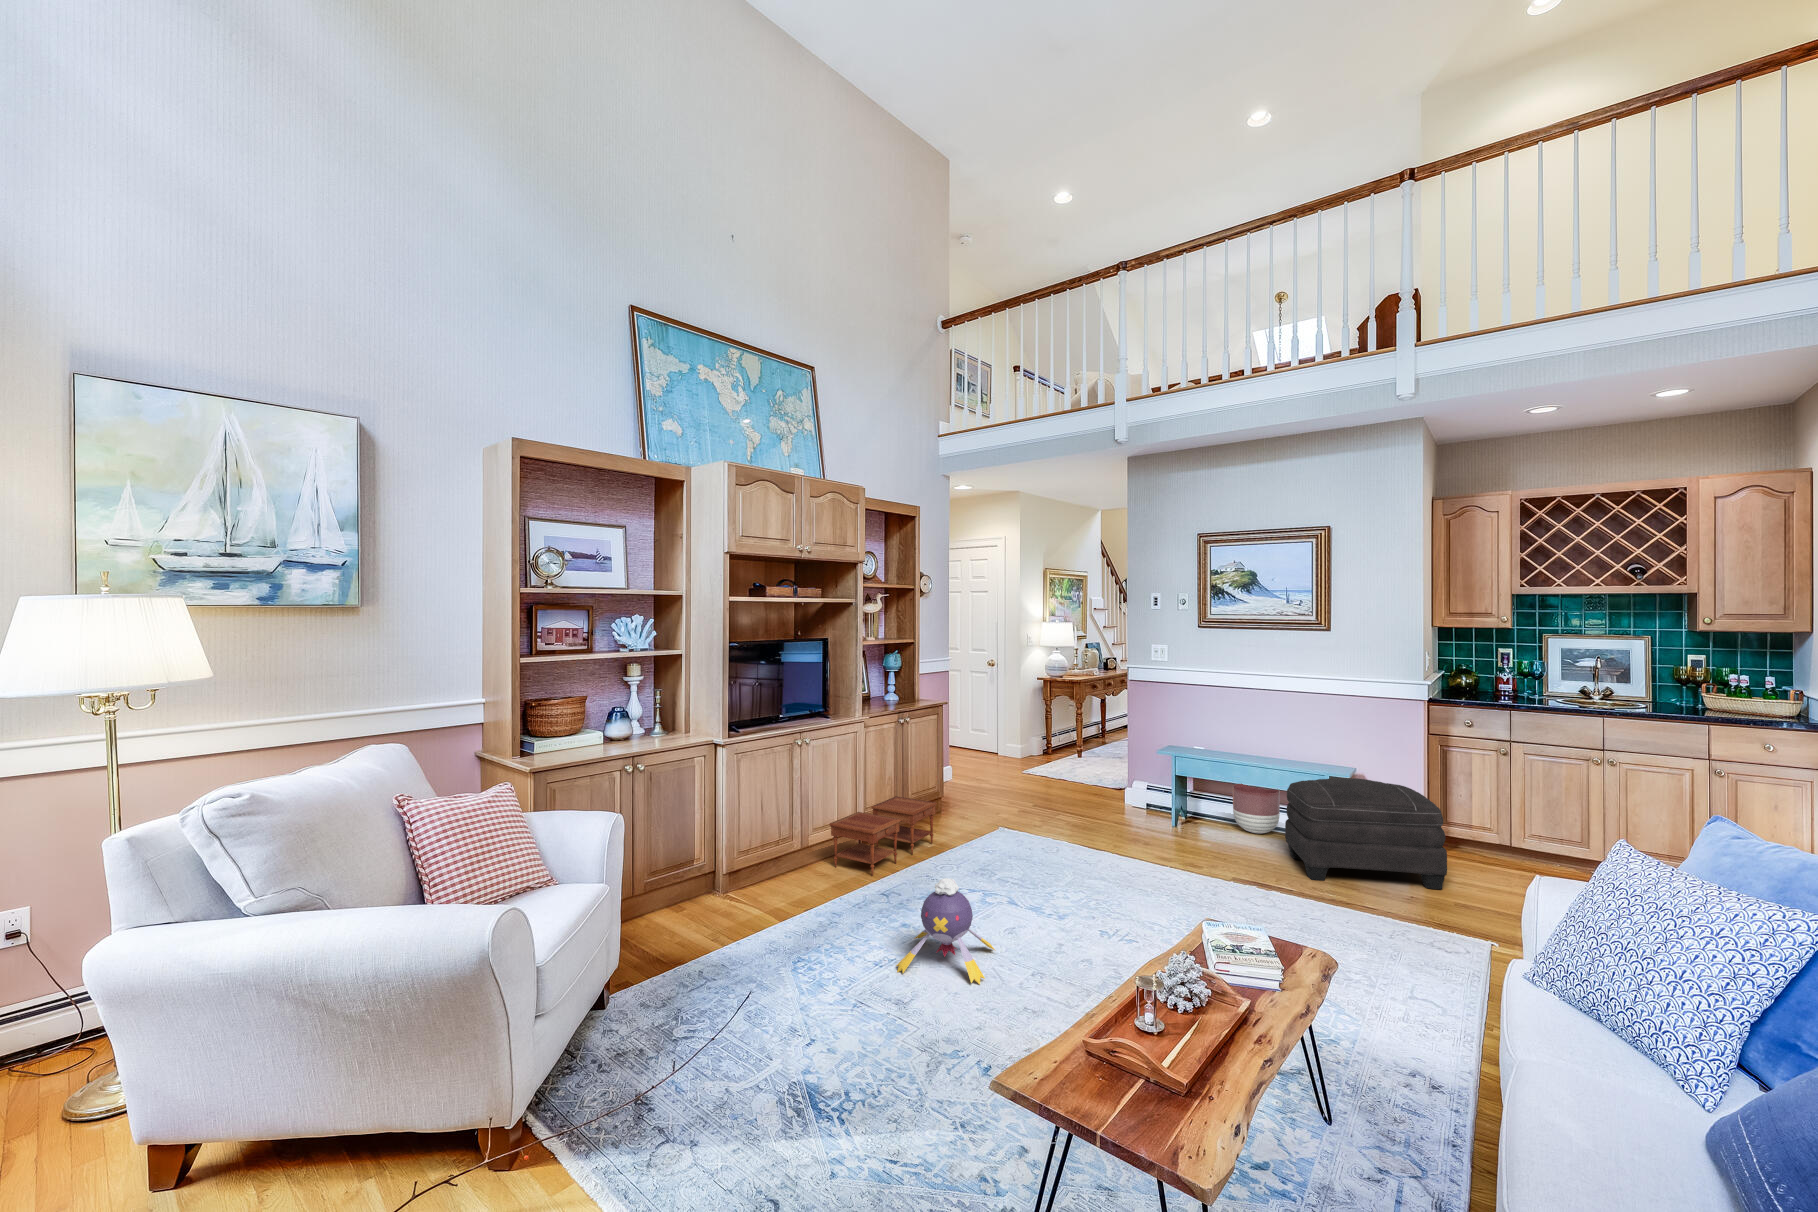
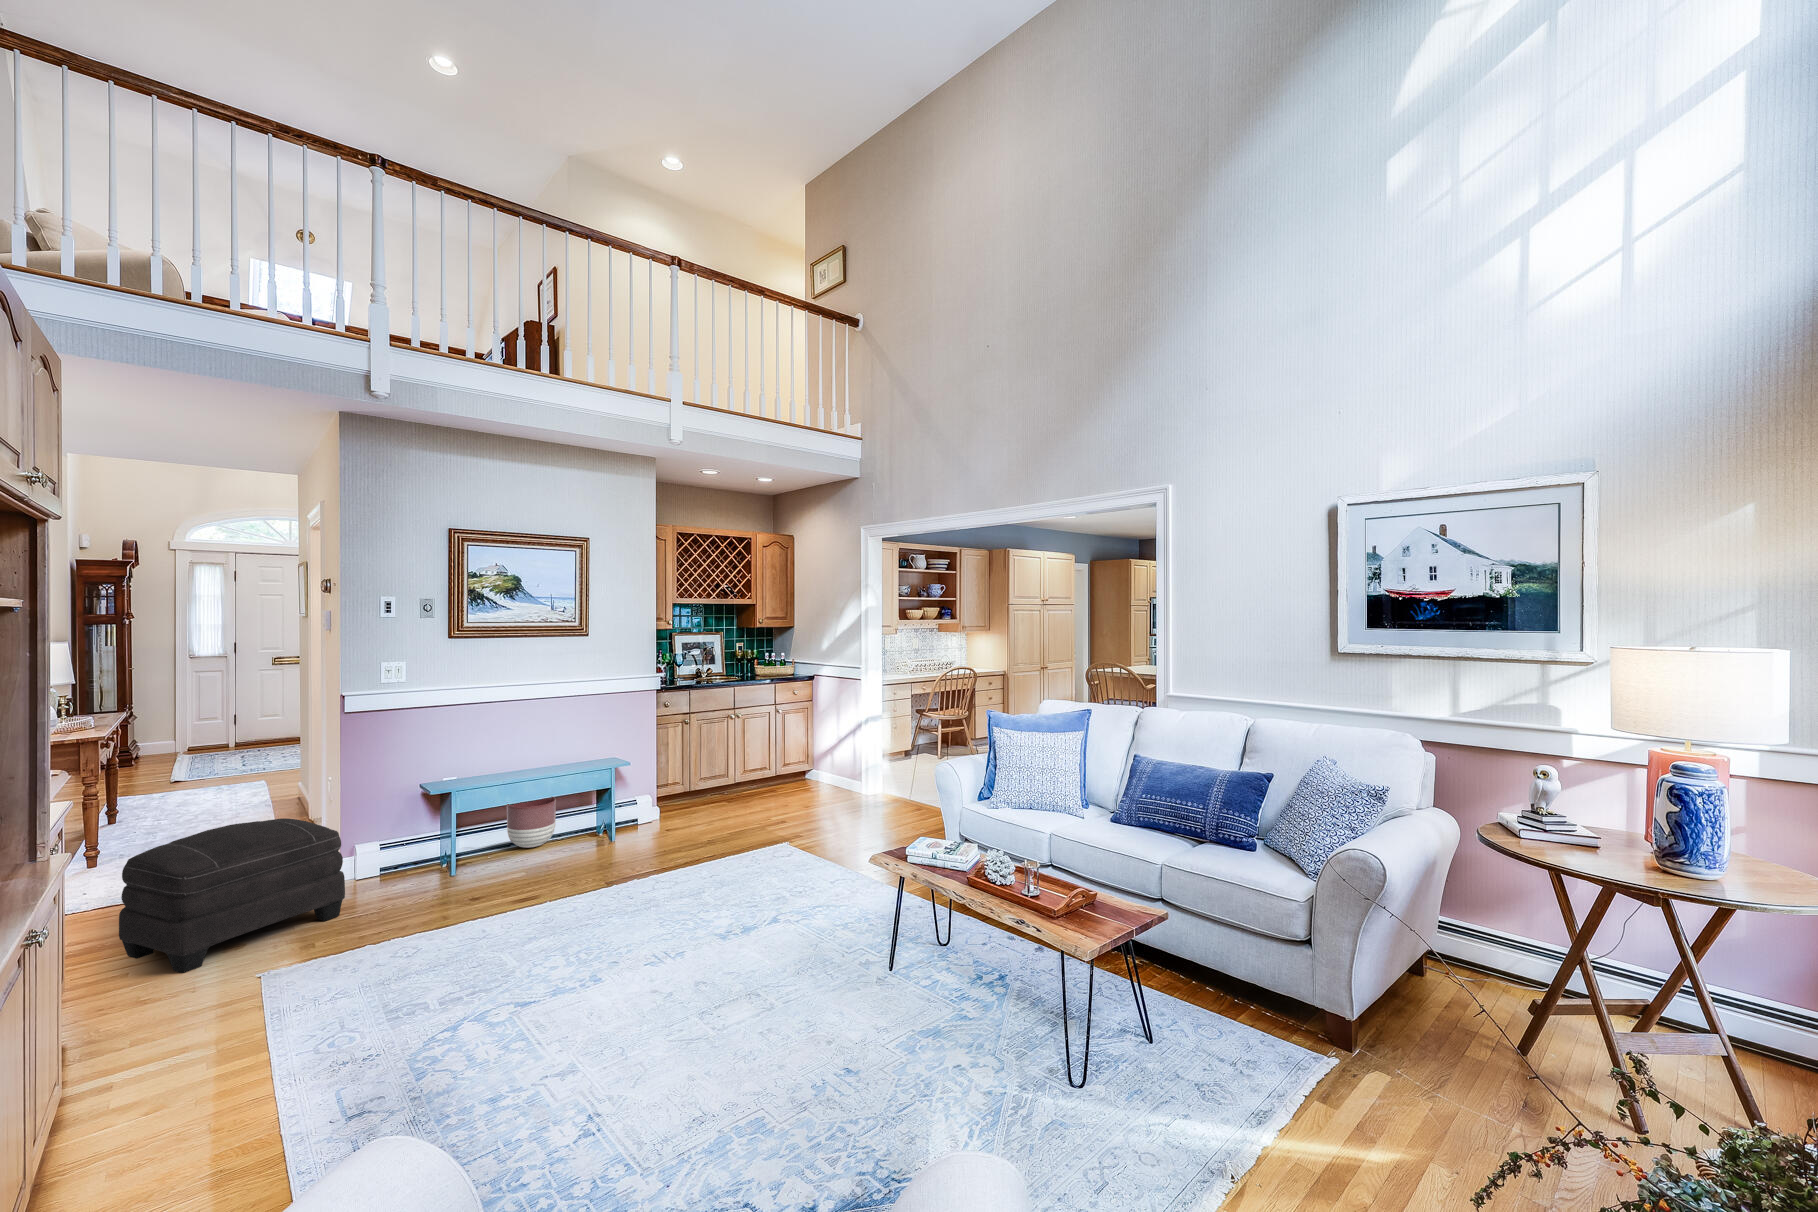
ottoman: present [1285,778,1447,889] -> present [119,818,345,973]
side table: present [829,796,937,876] -> none [121,961,291,1164]
plush toy: present [896,878,995,984] -> none [563,967,708,1113]

